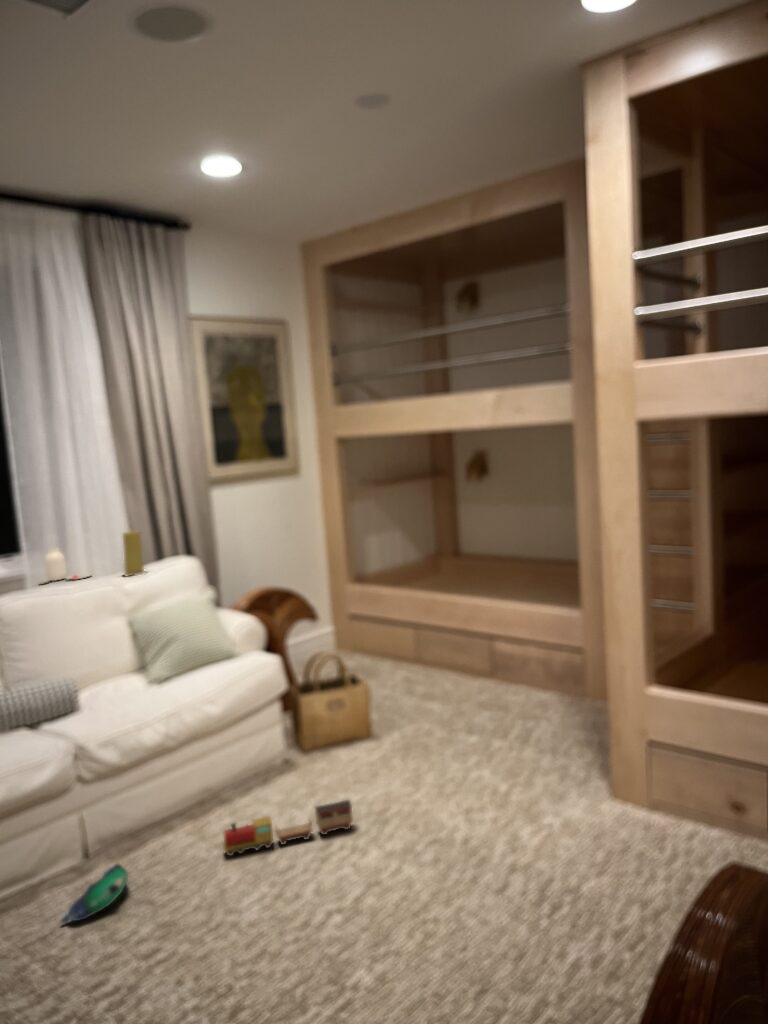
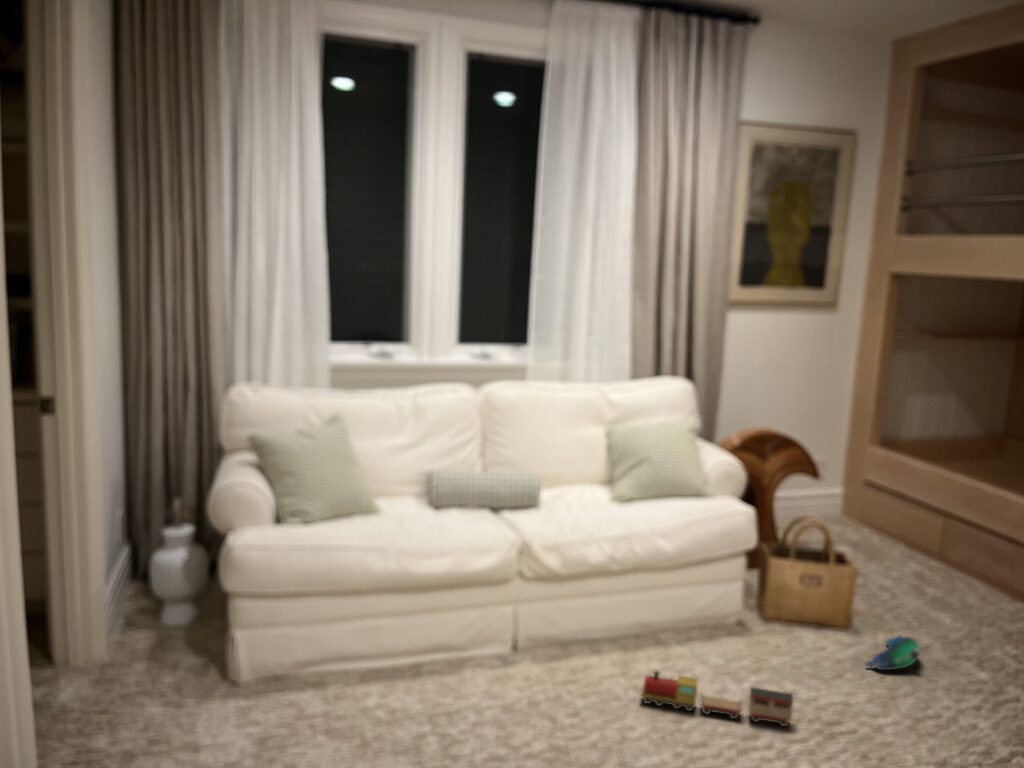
candle: present [123,531,145,576] -> none [612,341,638,387]
jar: present [39,549,92,584] -> none [536,345,587,380]
plush toy: present [61,864,128,923] -> present [866,636,920,670]

